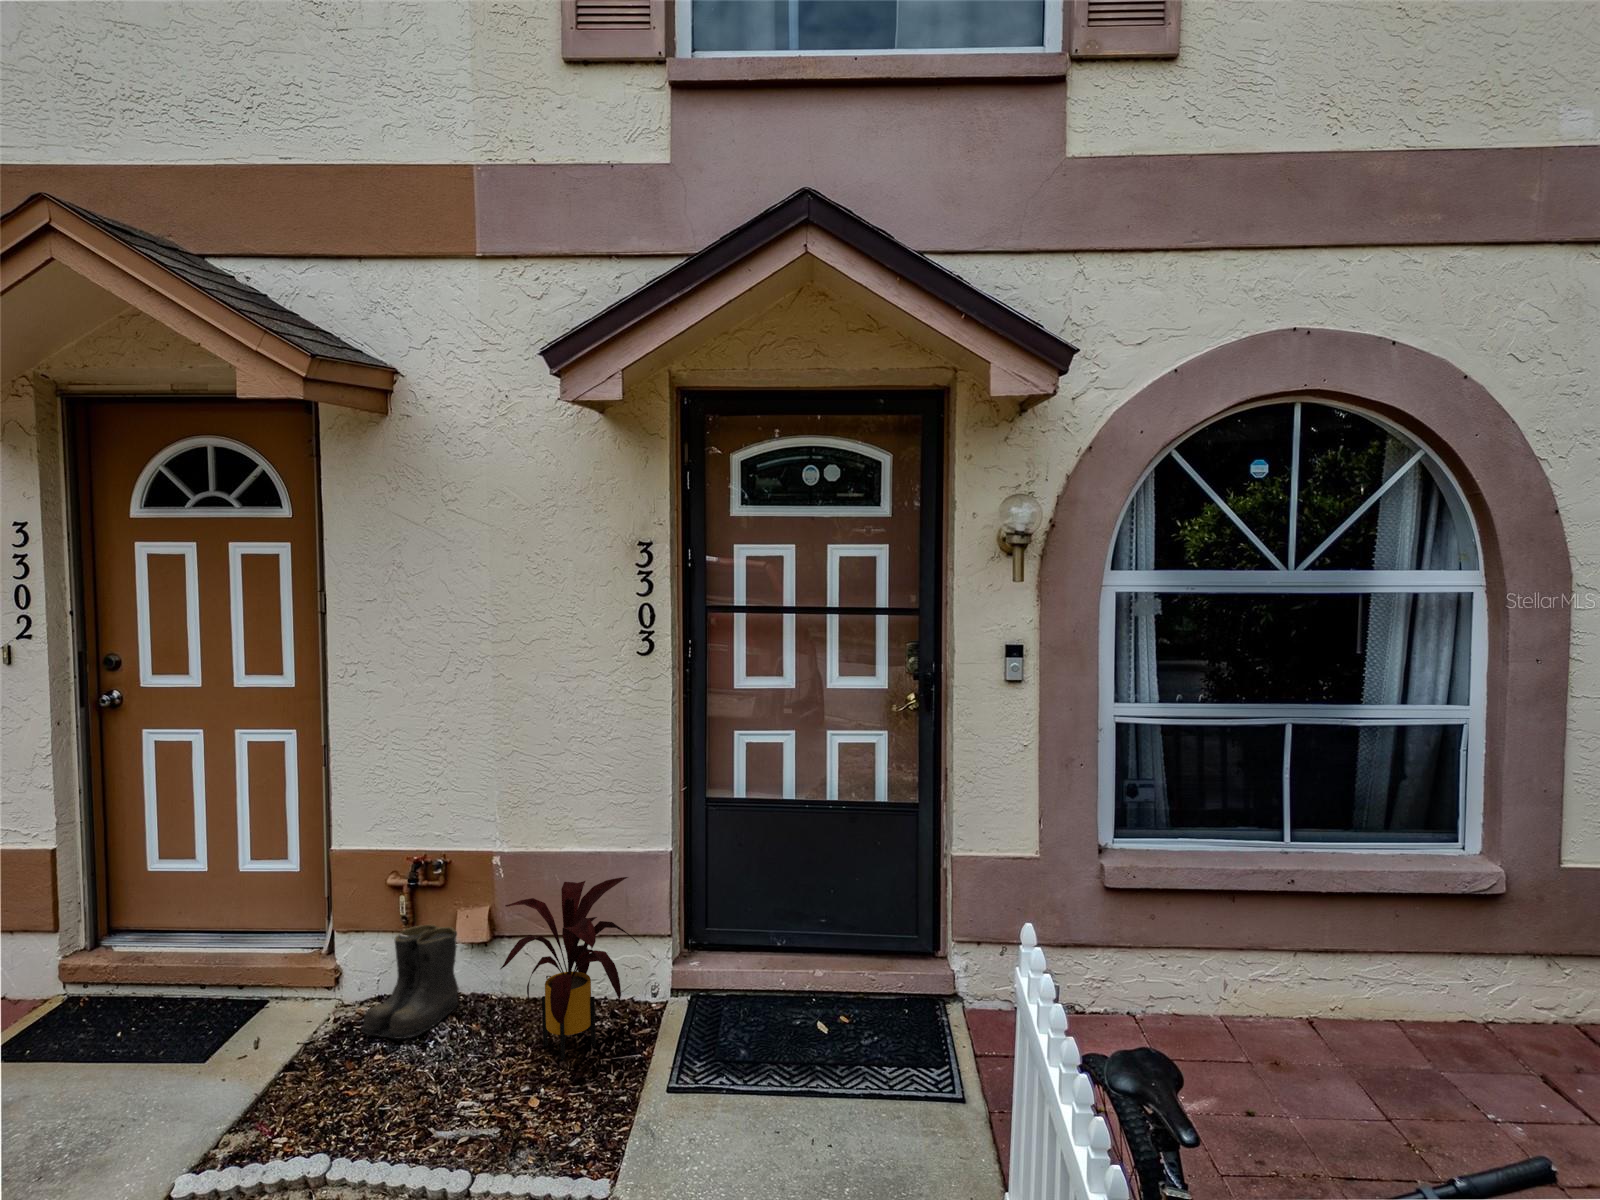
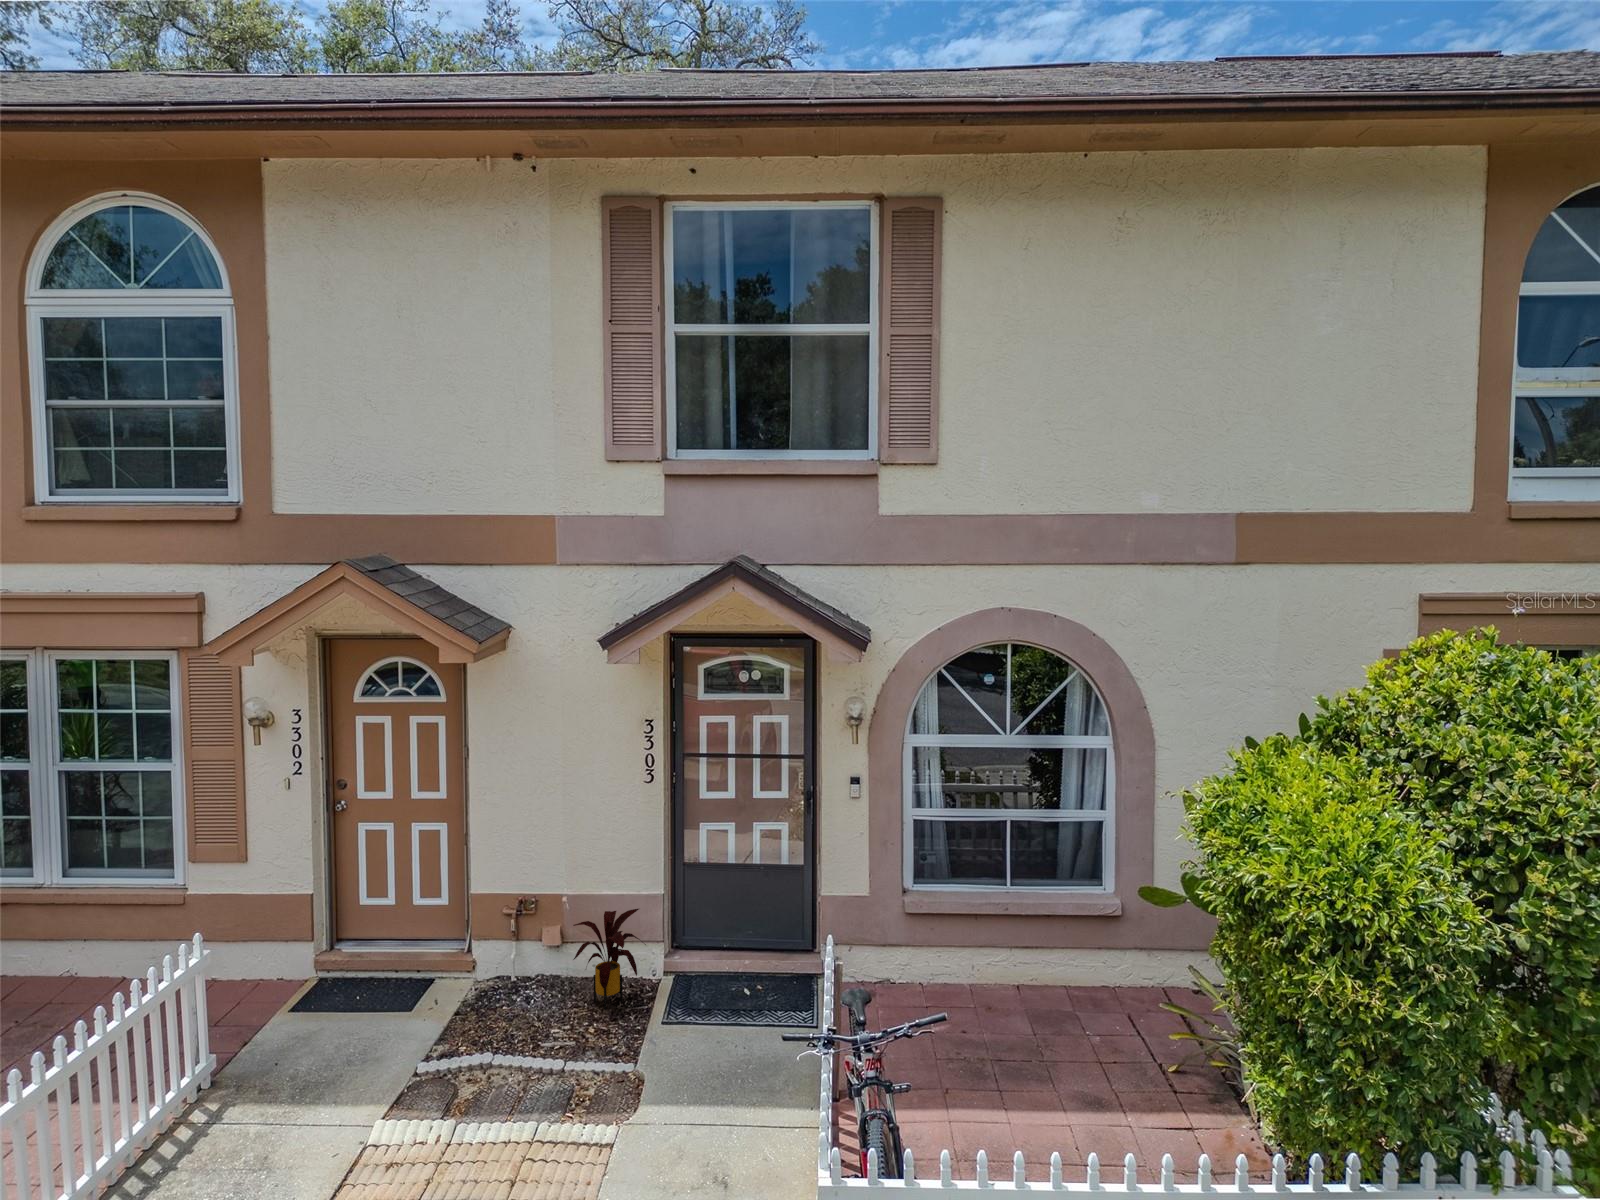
boots: present [362,924,459,1039] -> none [492,935,546,999]

